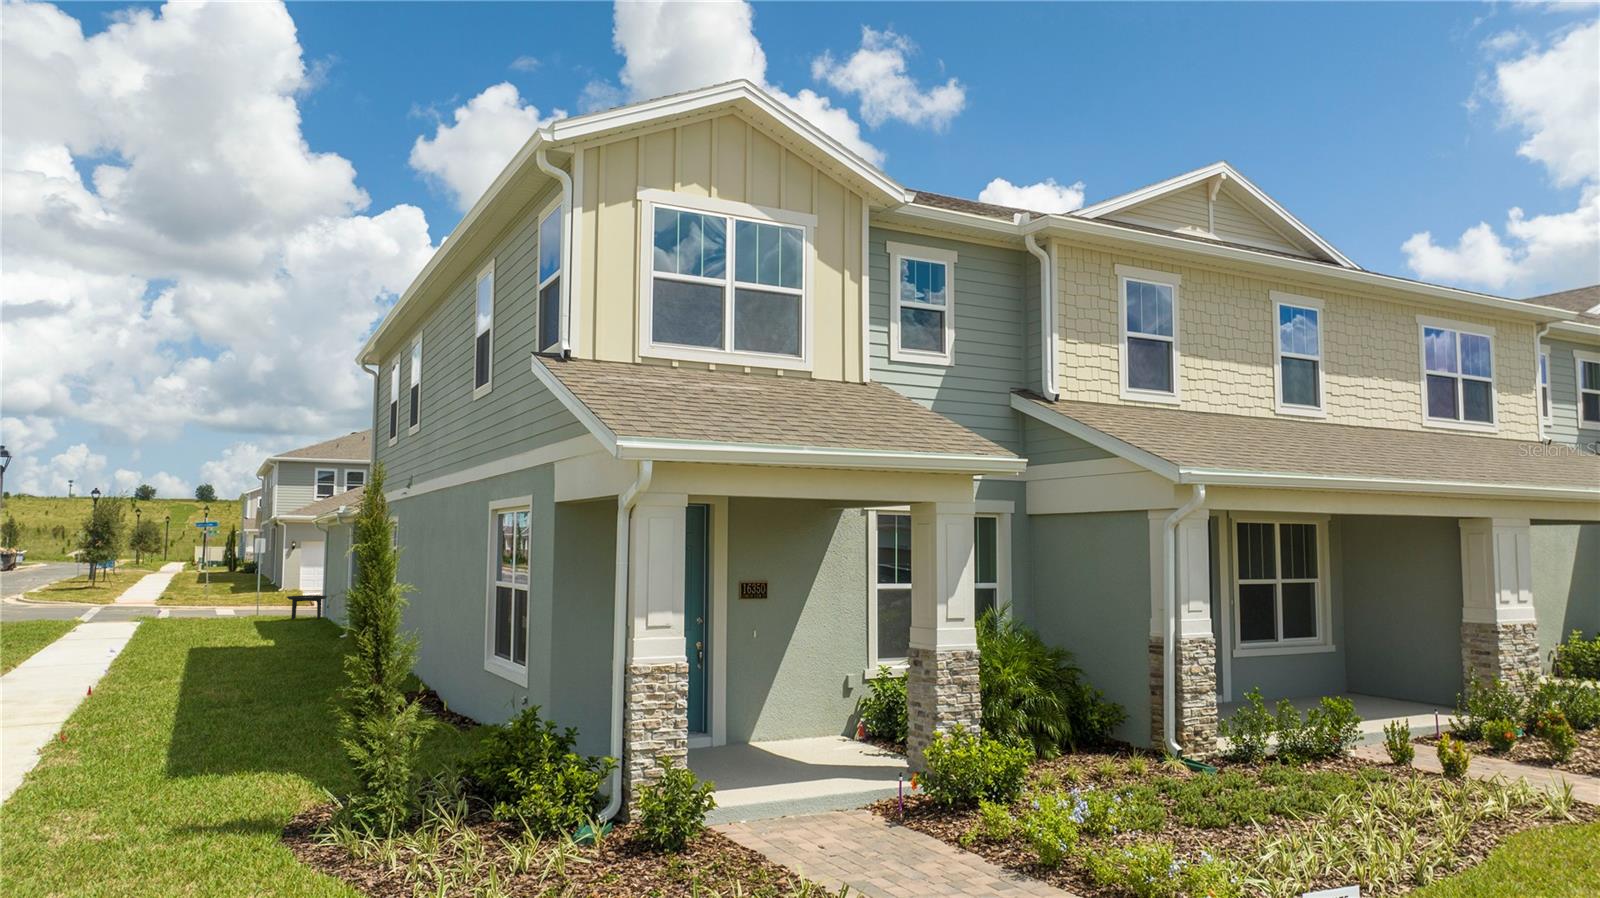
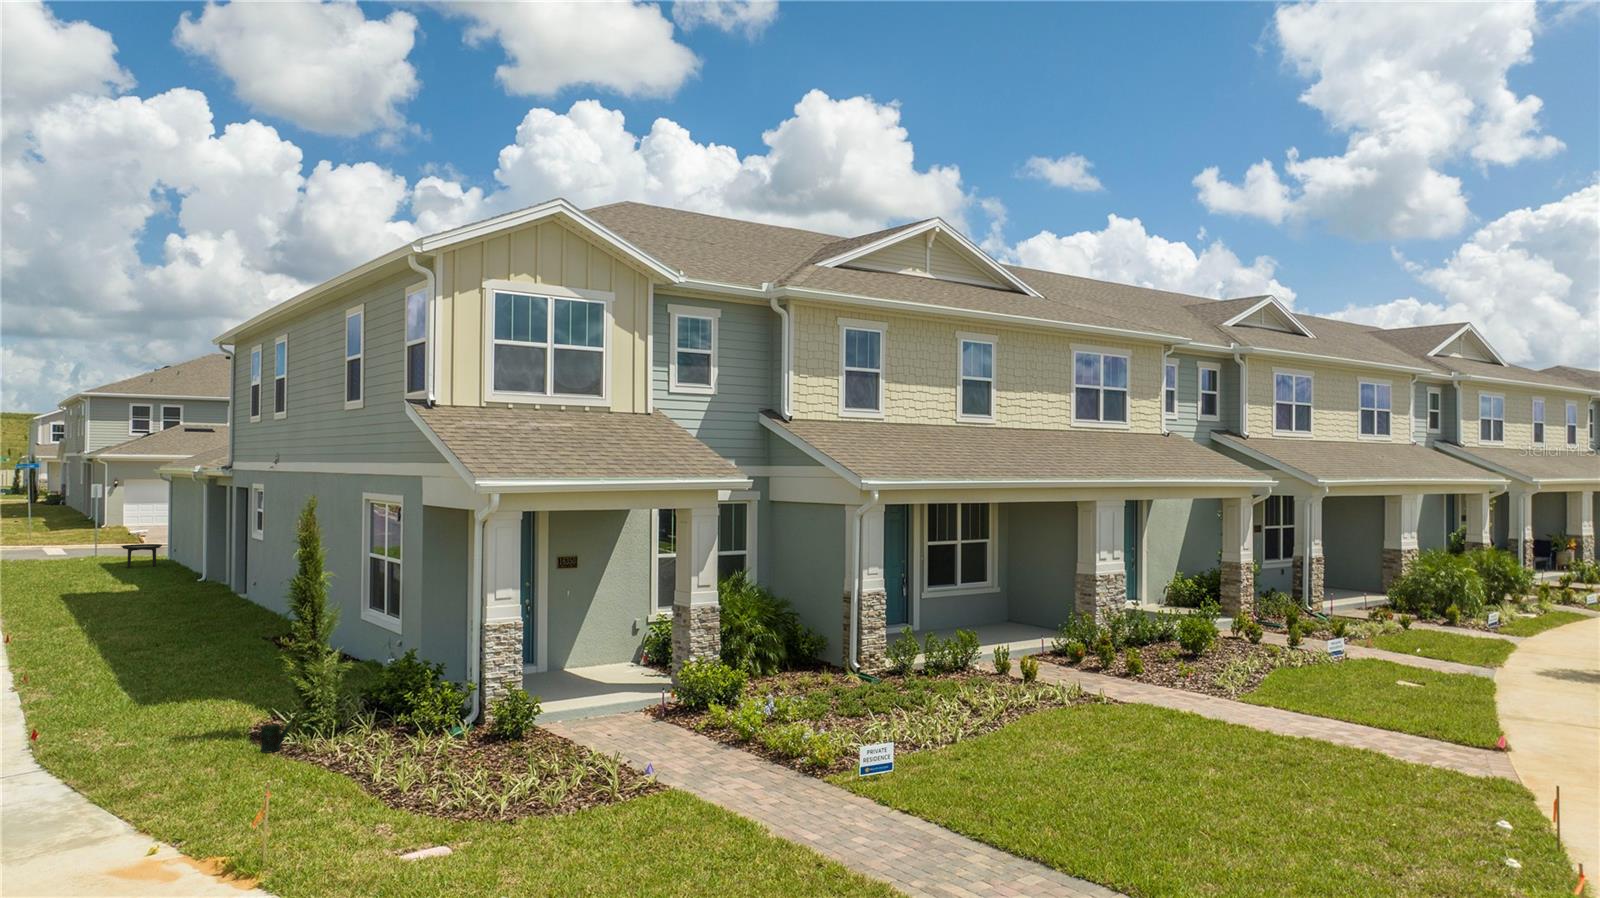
watering can: none [280,802,348,857] -> present [255,718,296,753]

